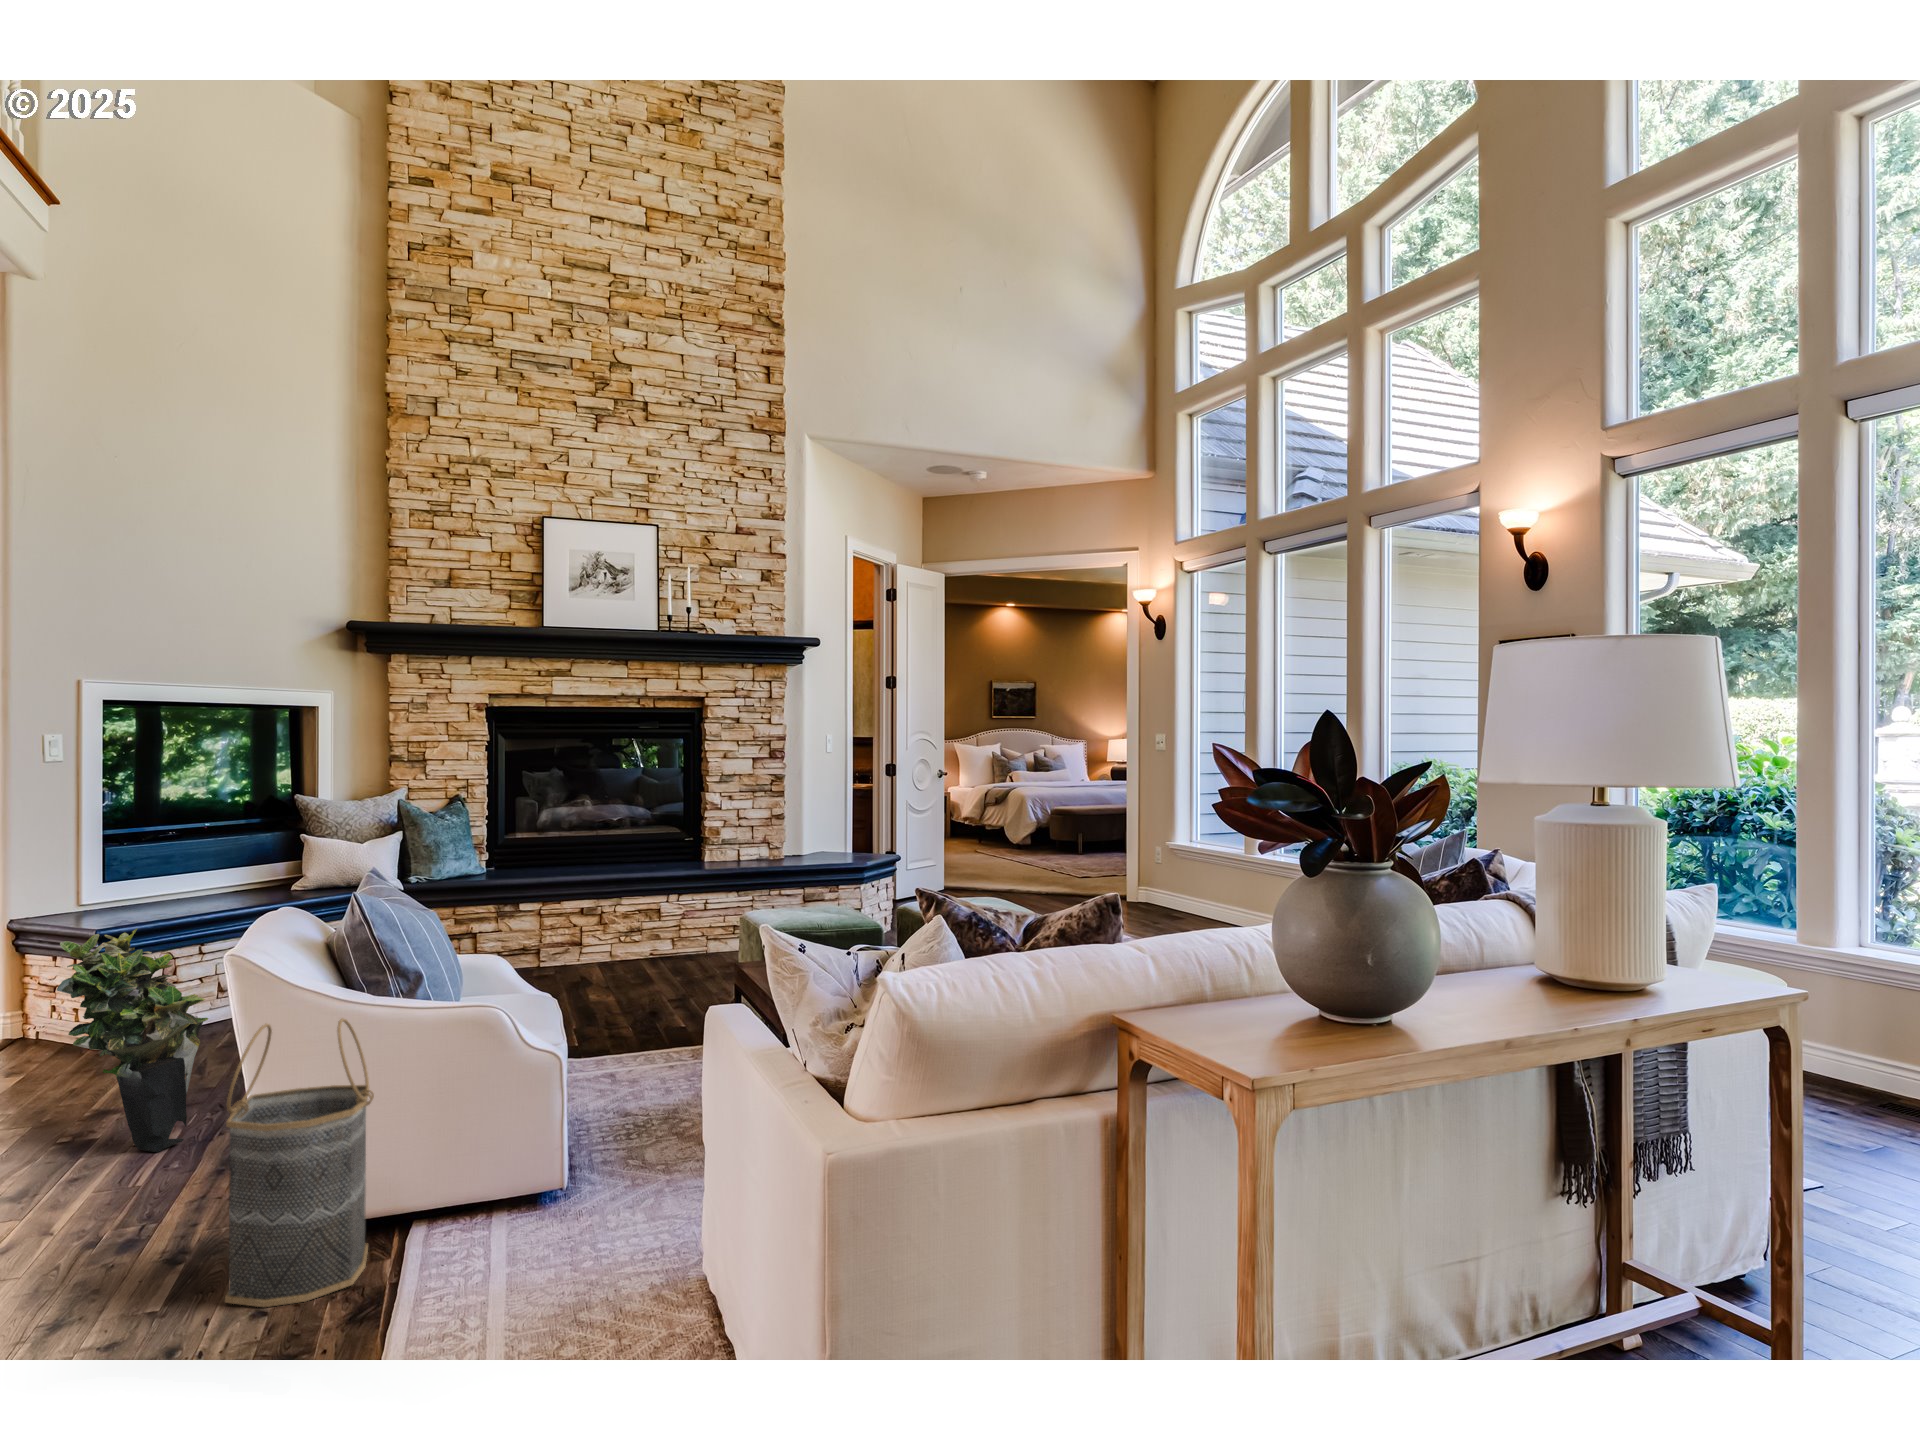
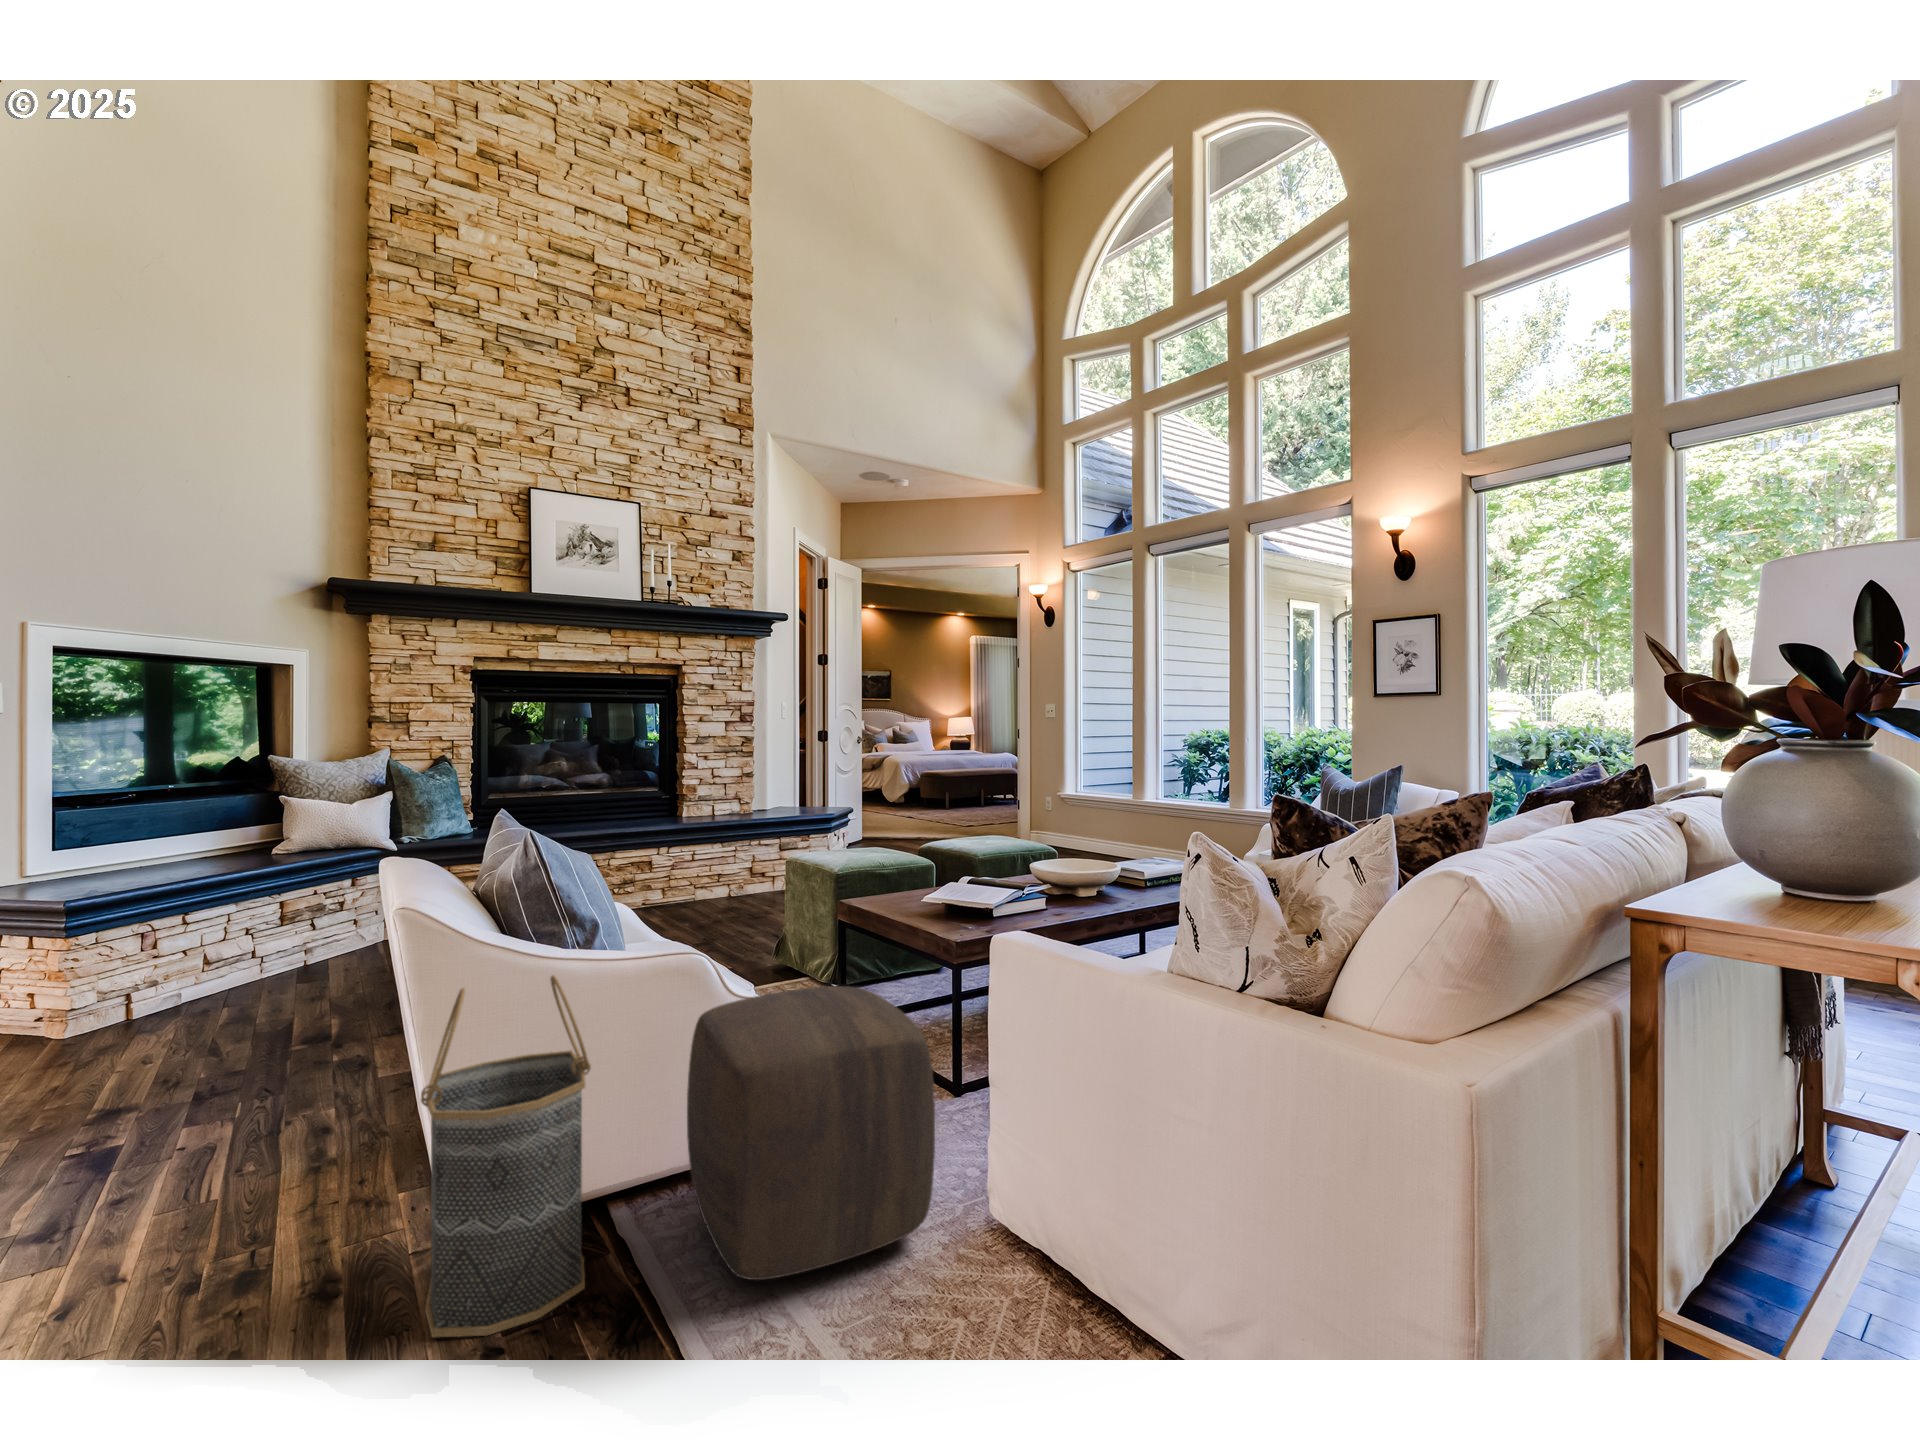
potted plant: present [57,928,208,1153] -> none [73,892,270,1152]
ottoman: none [446,1047,664,1294] -> present [687,986,935,1280]

